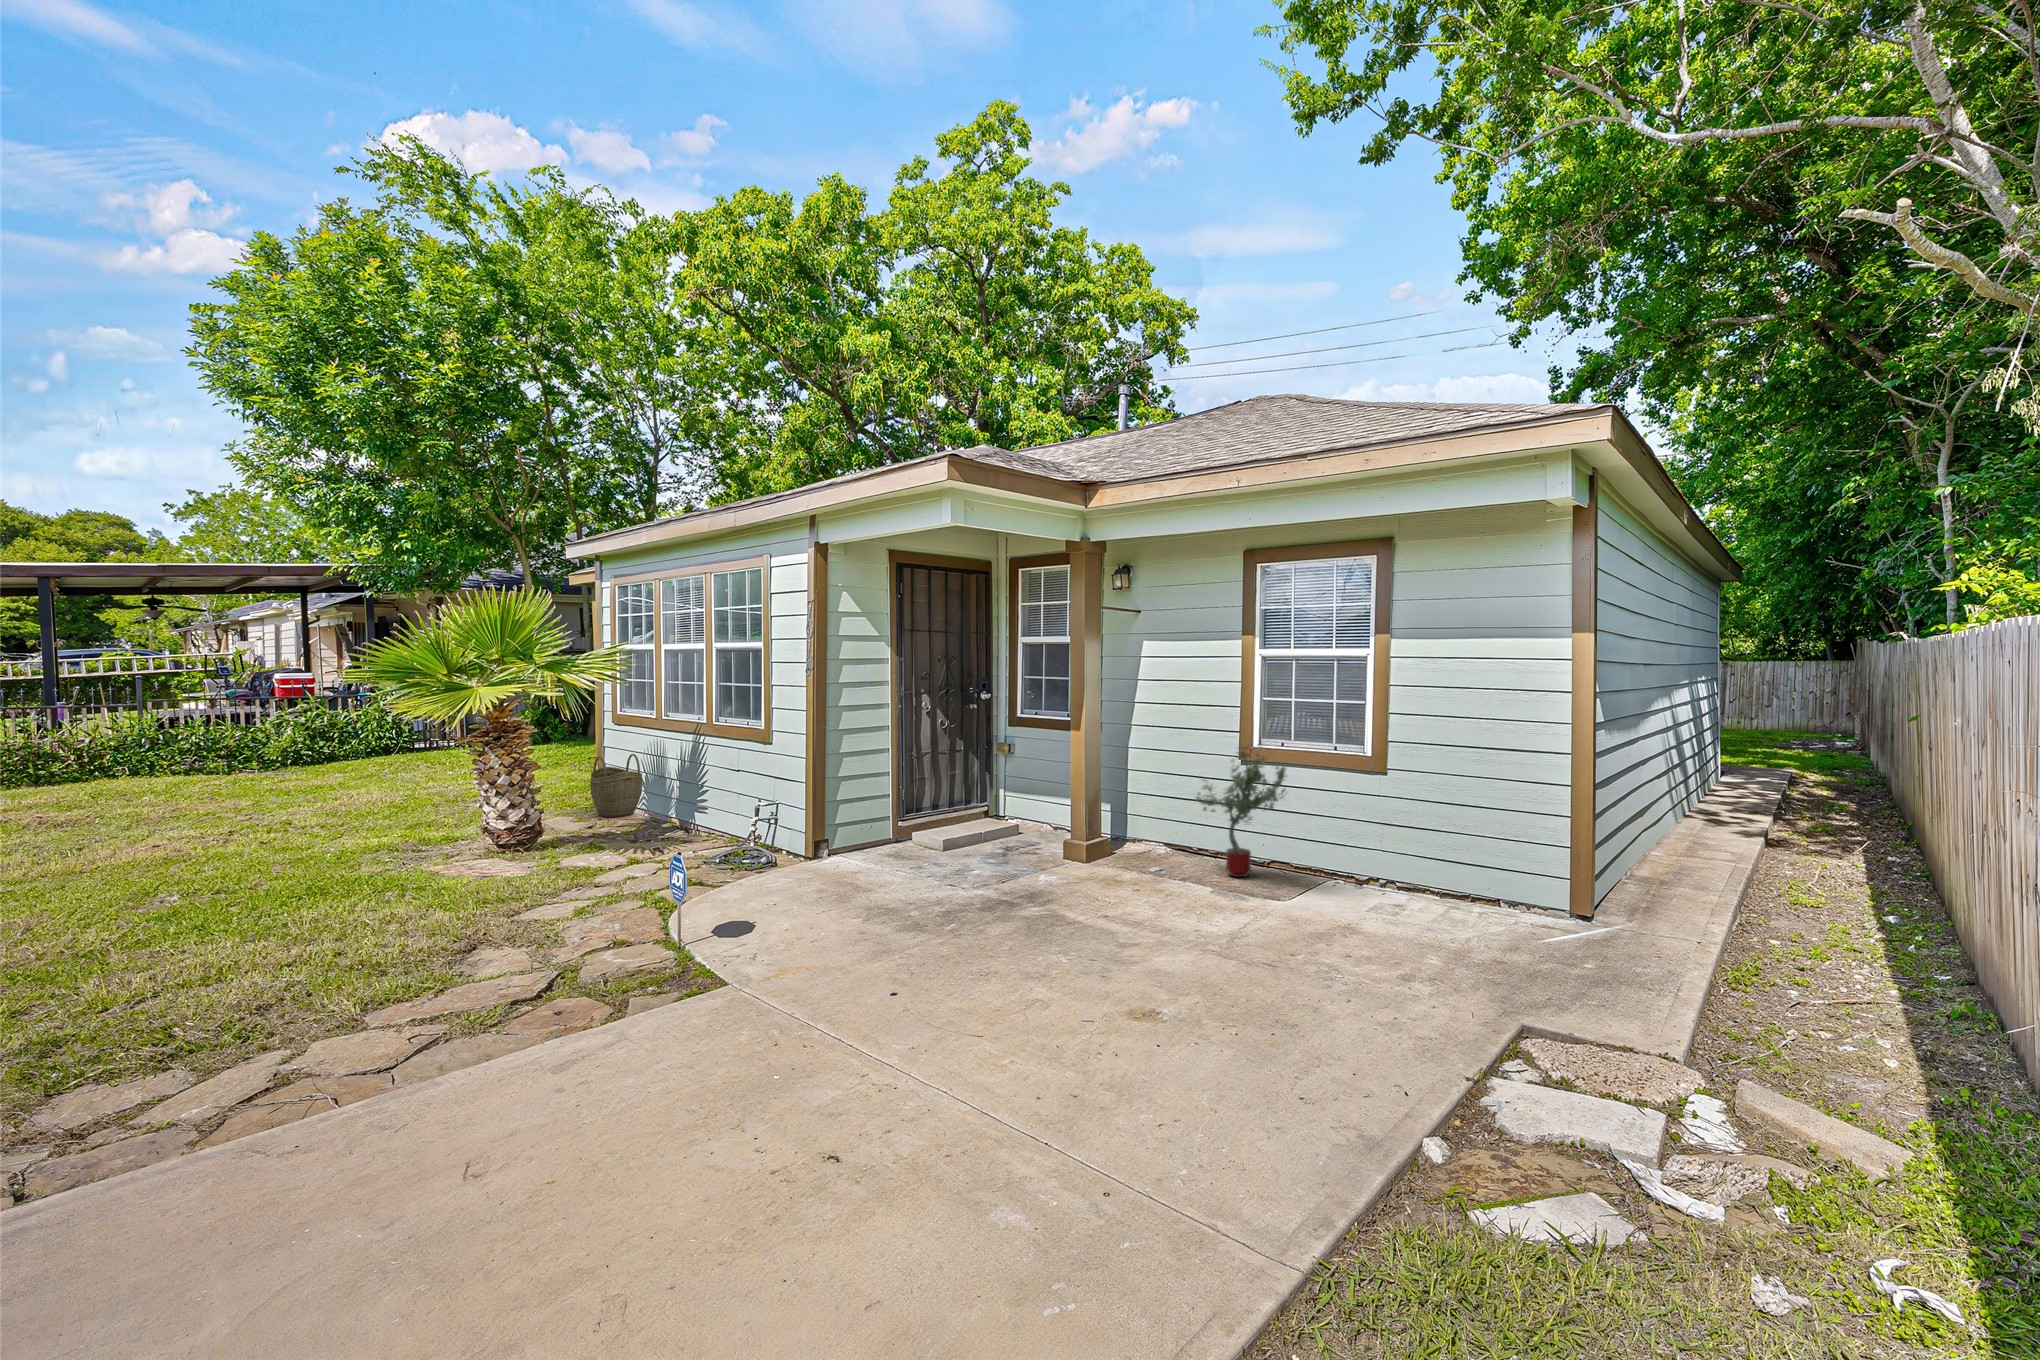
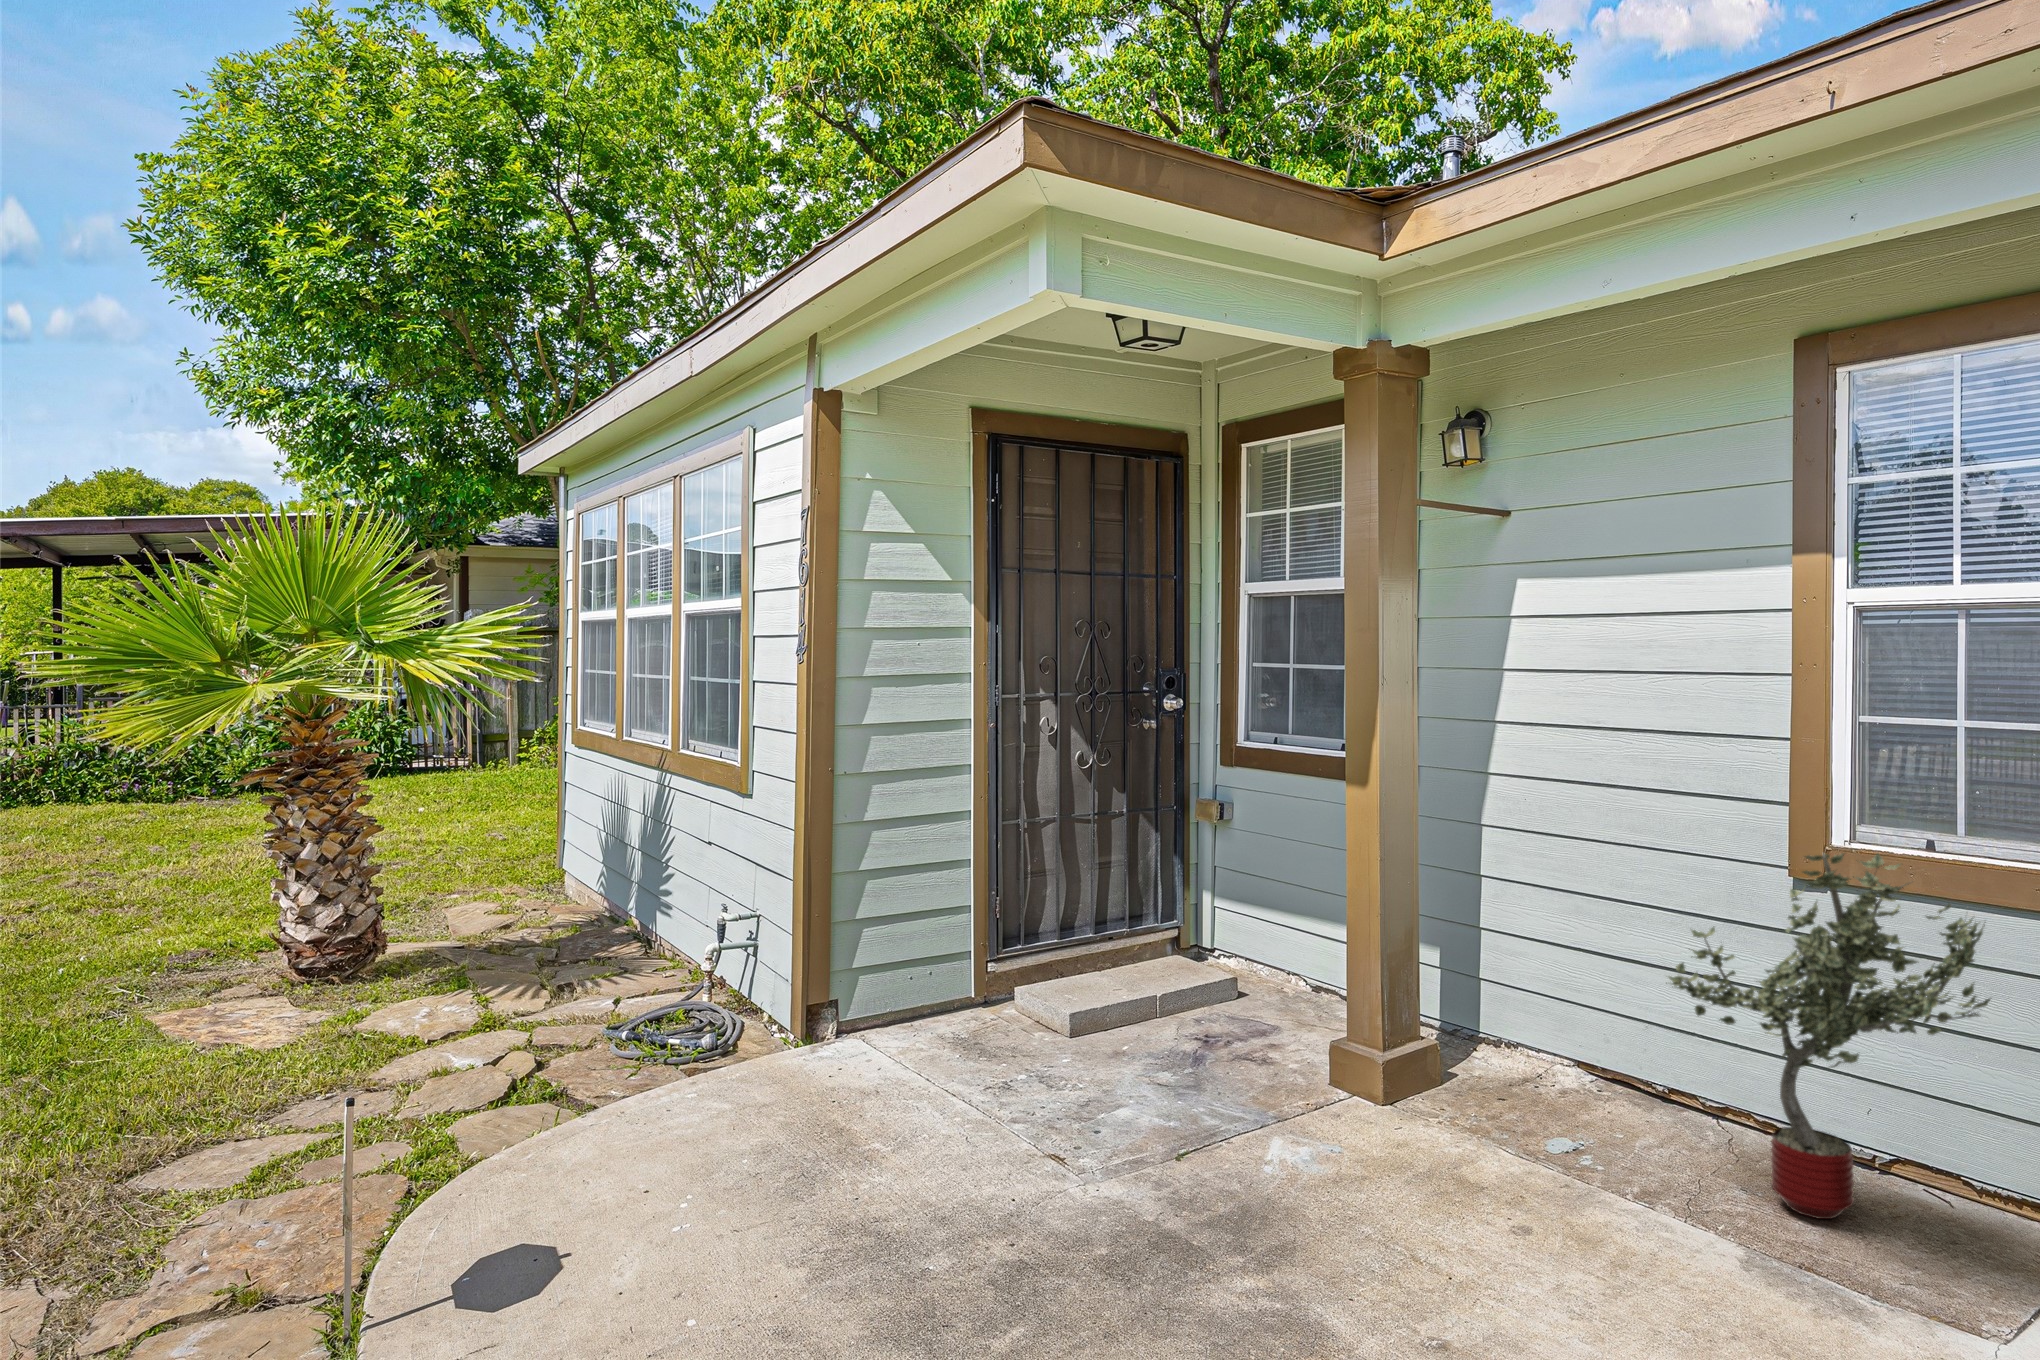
woven basket: present [590,754,643,817] -> none [521,799,600,908]

